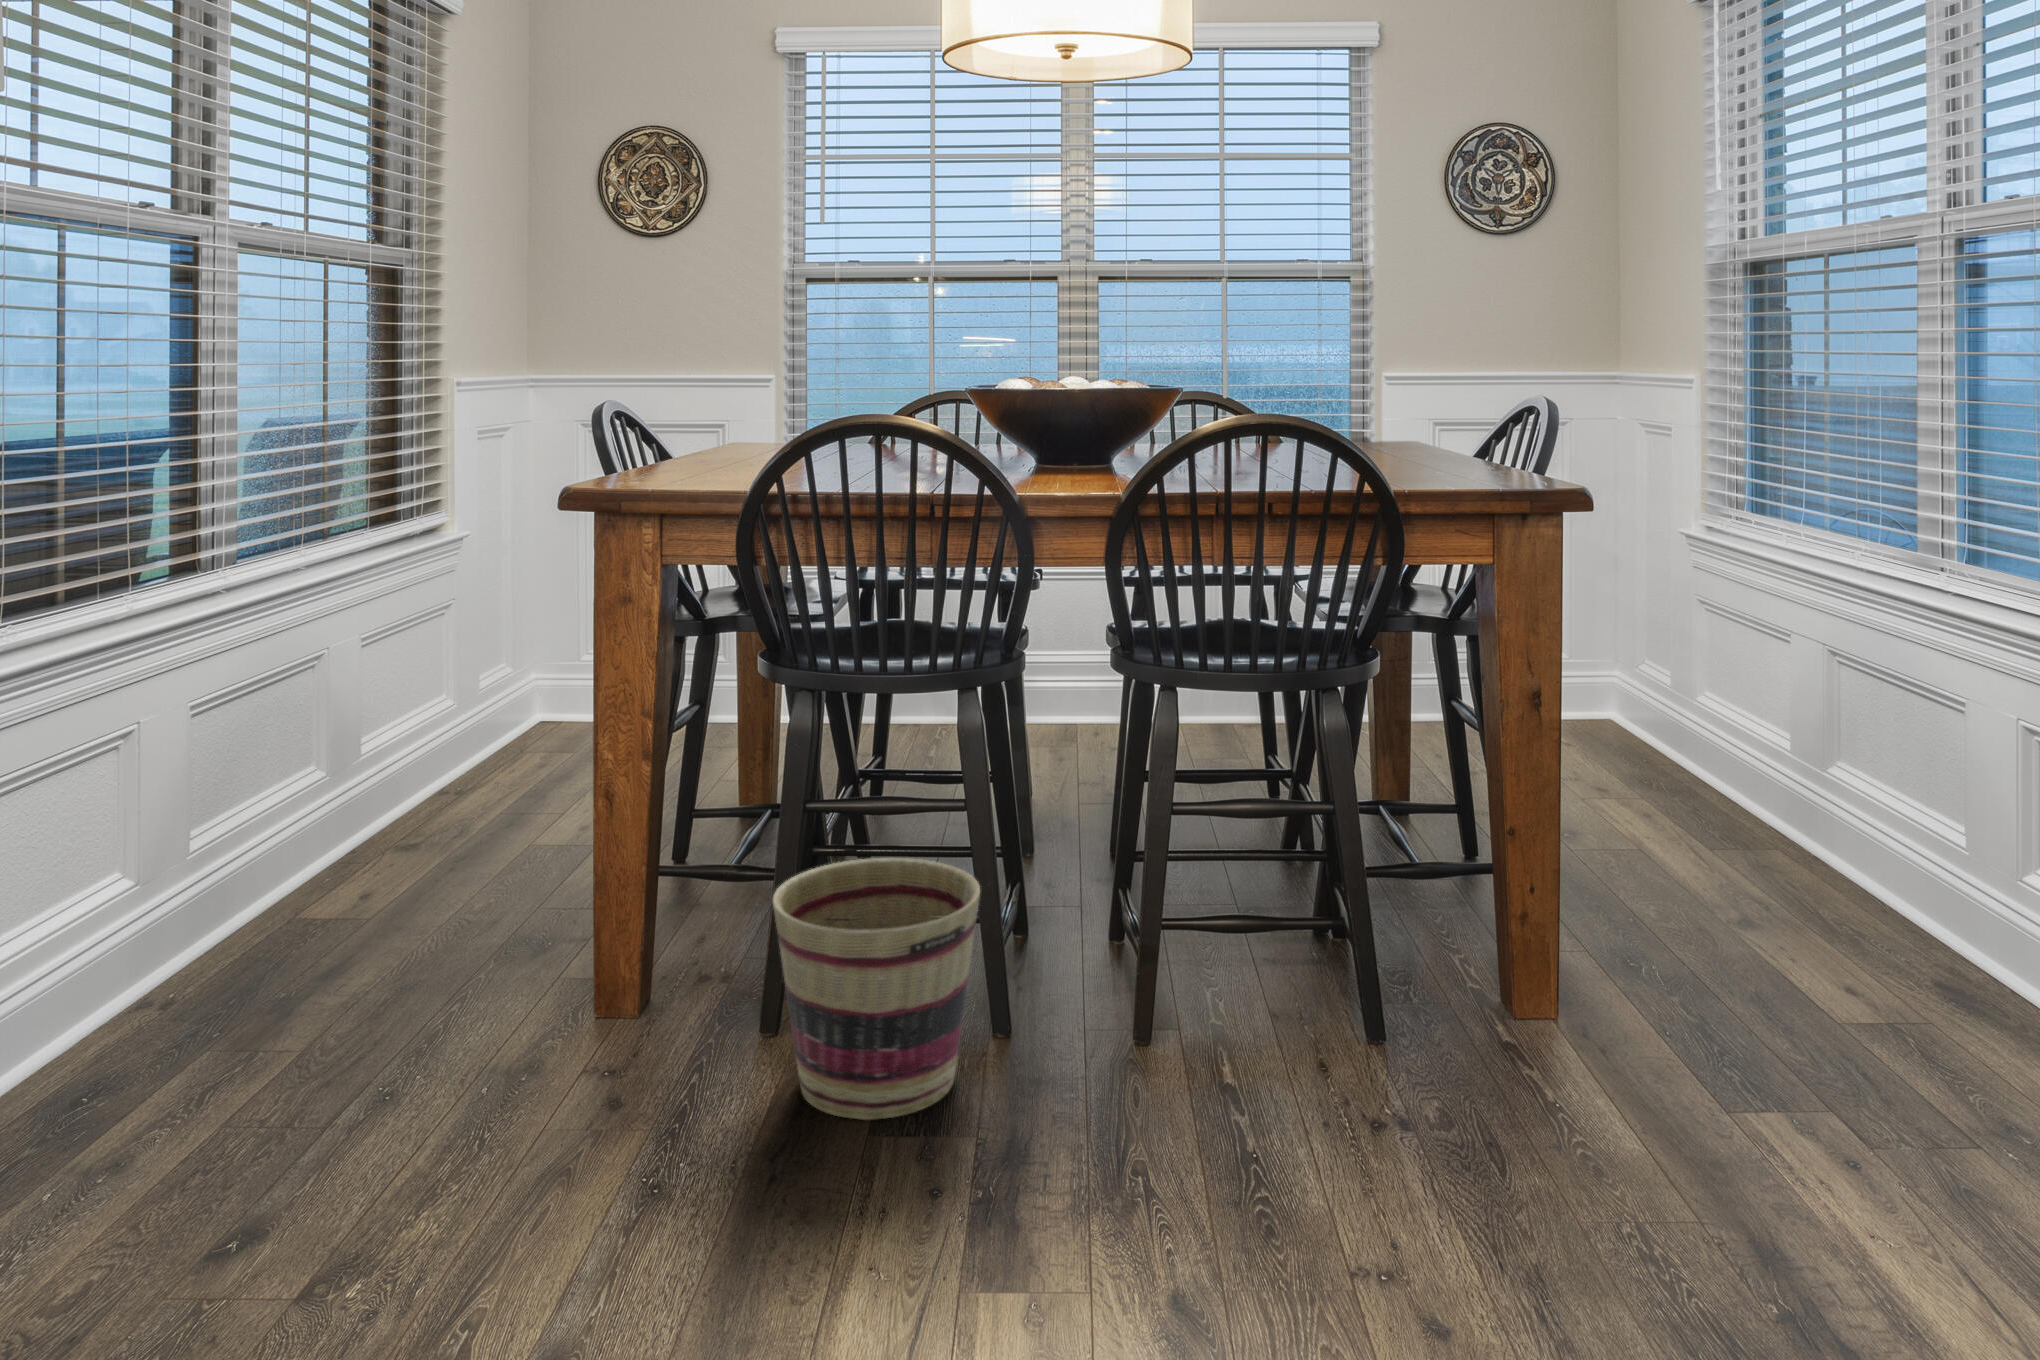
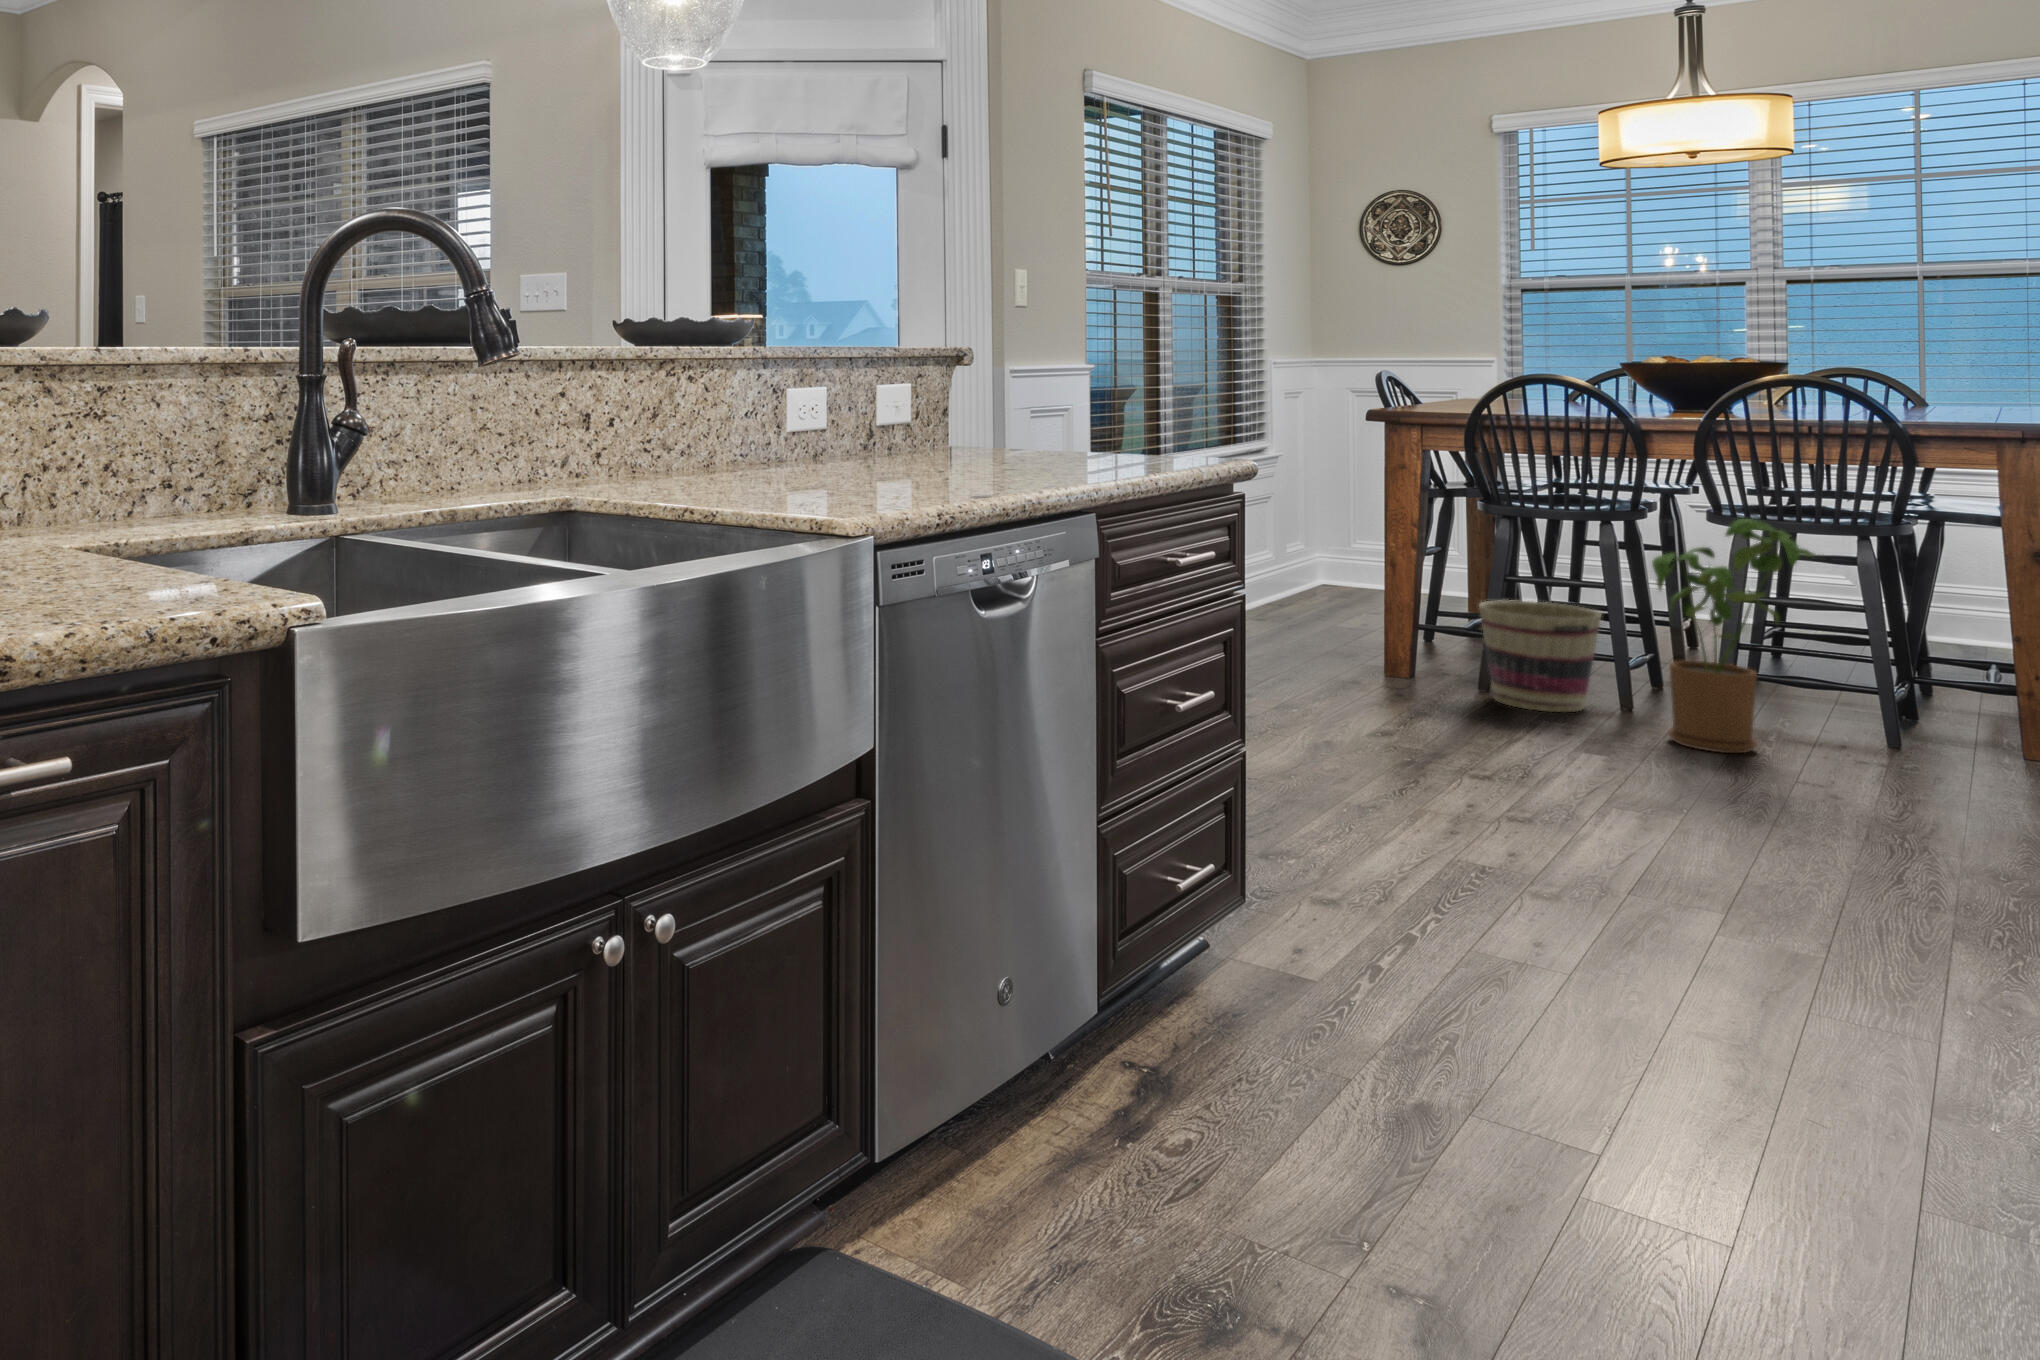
house plant: none [1079,707,1343,1202] -> present [1652,519,1817,753]

